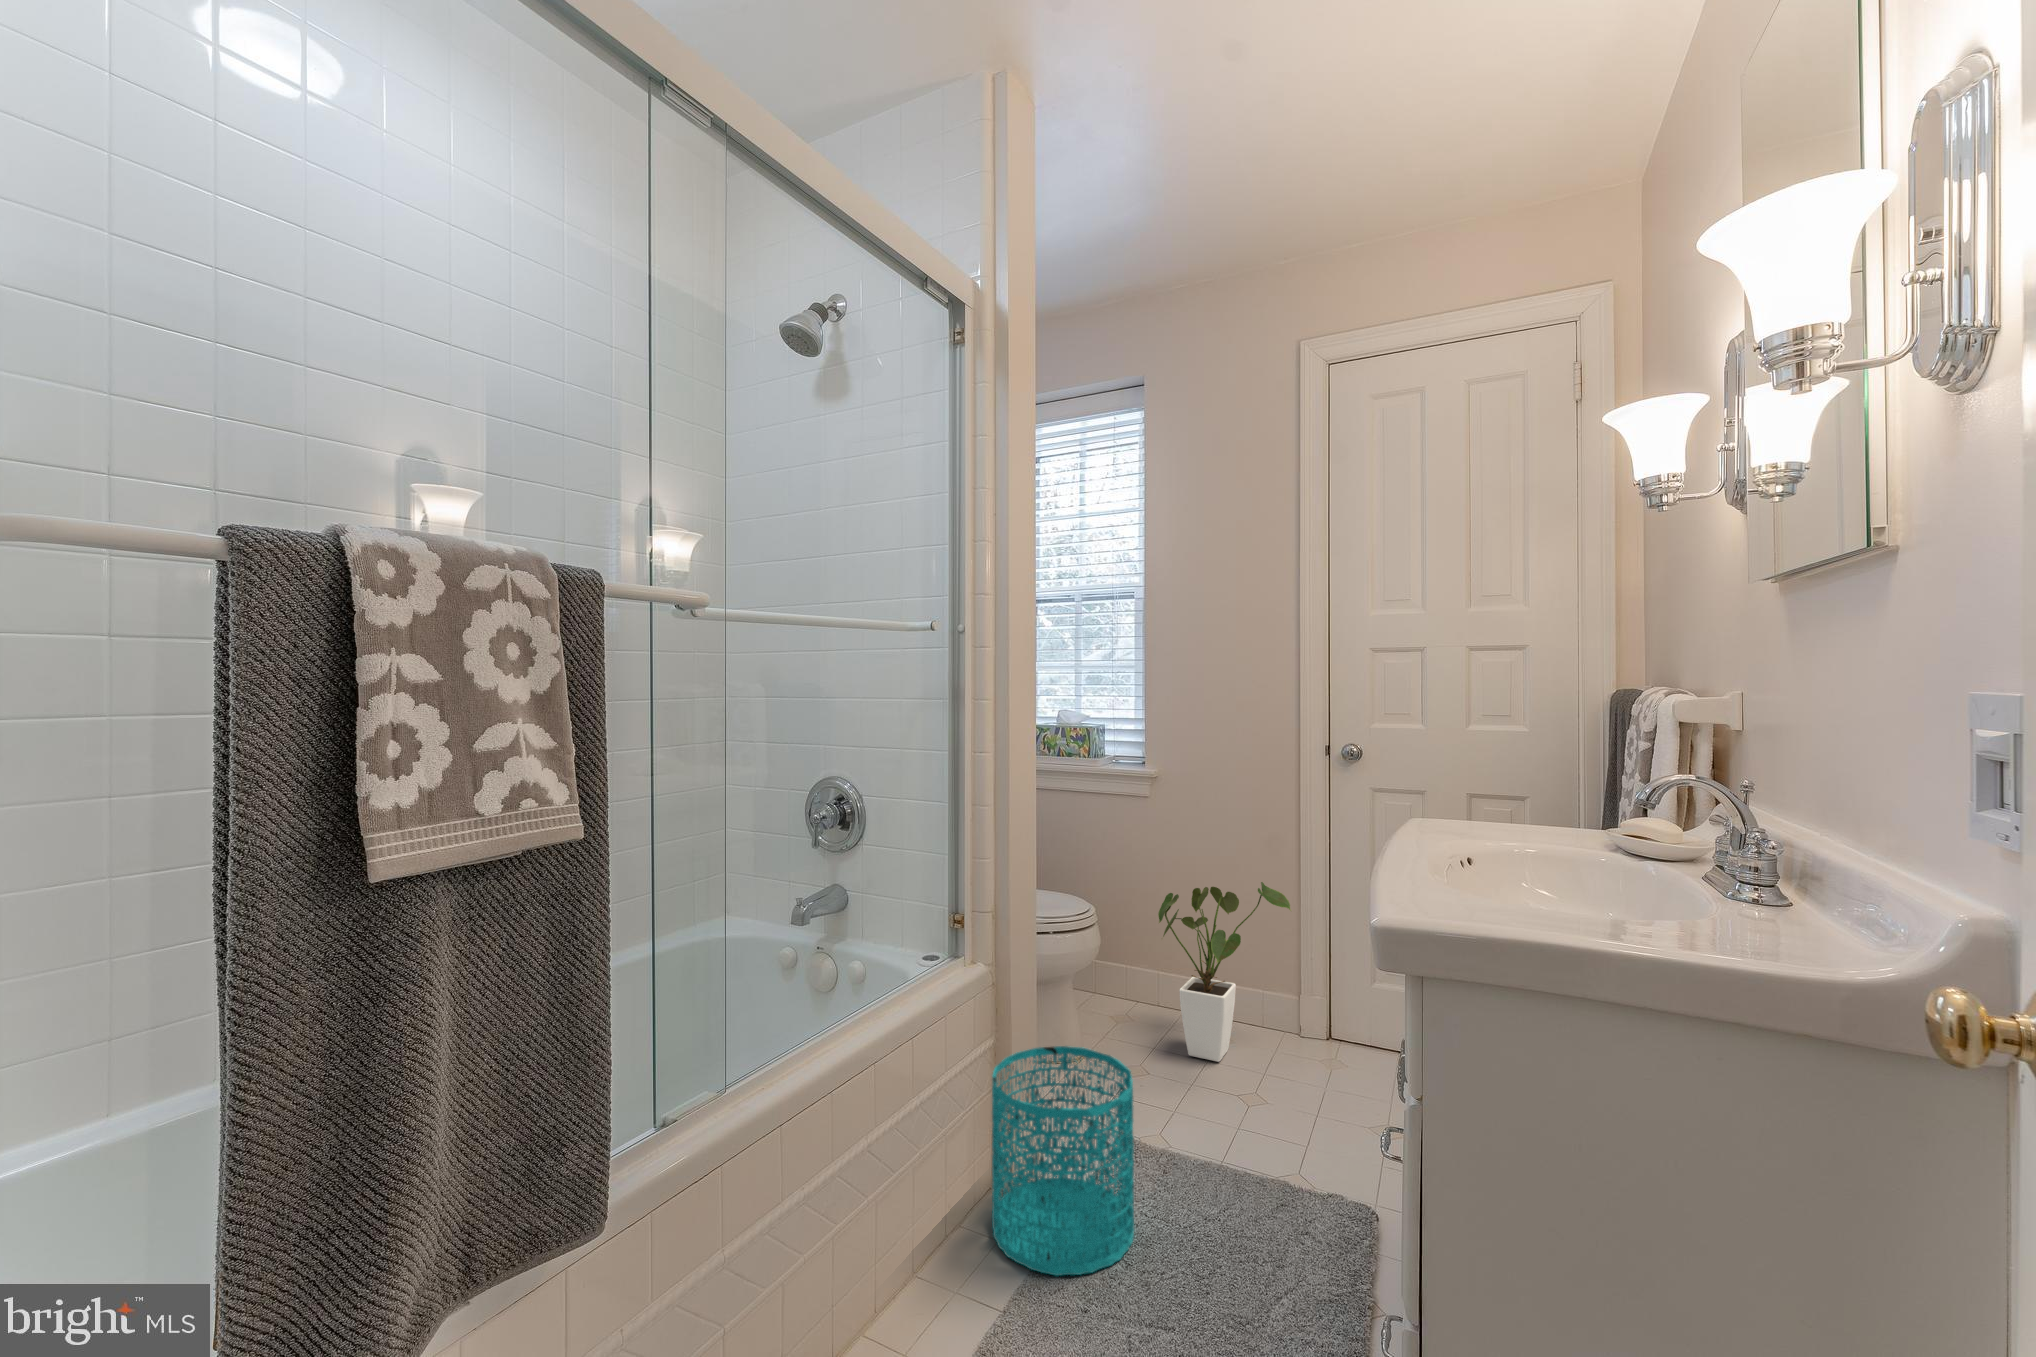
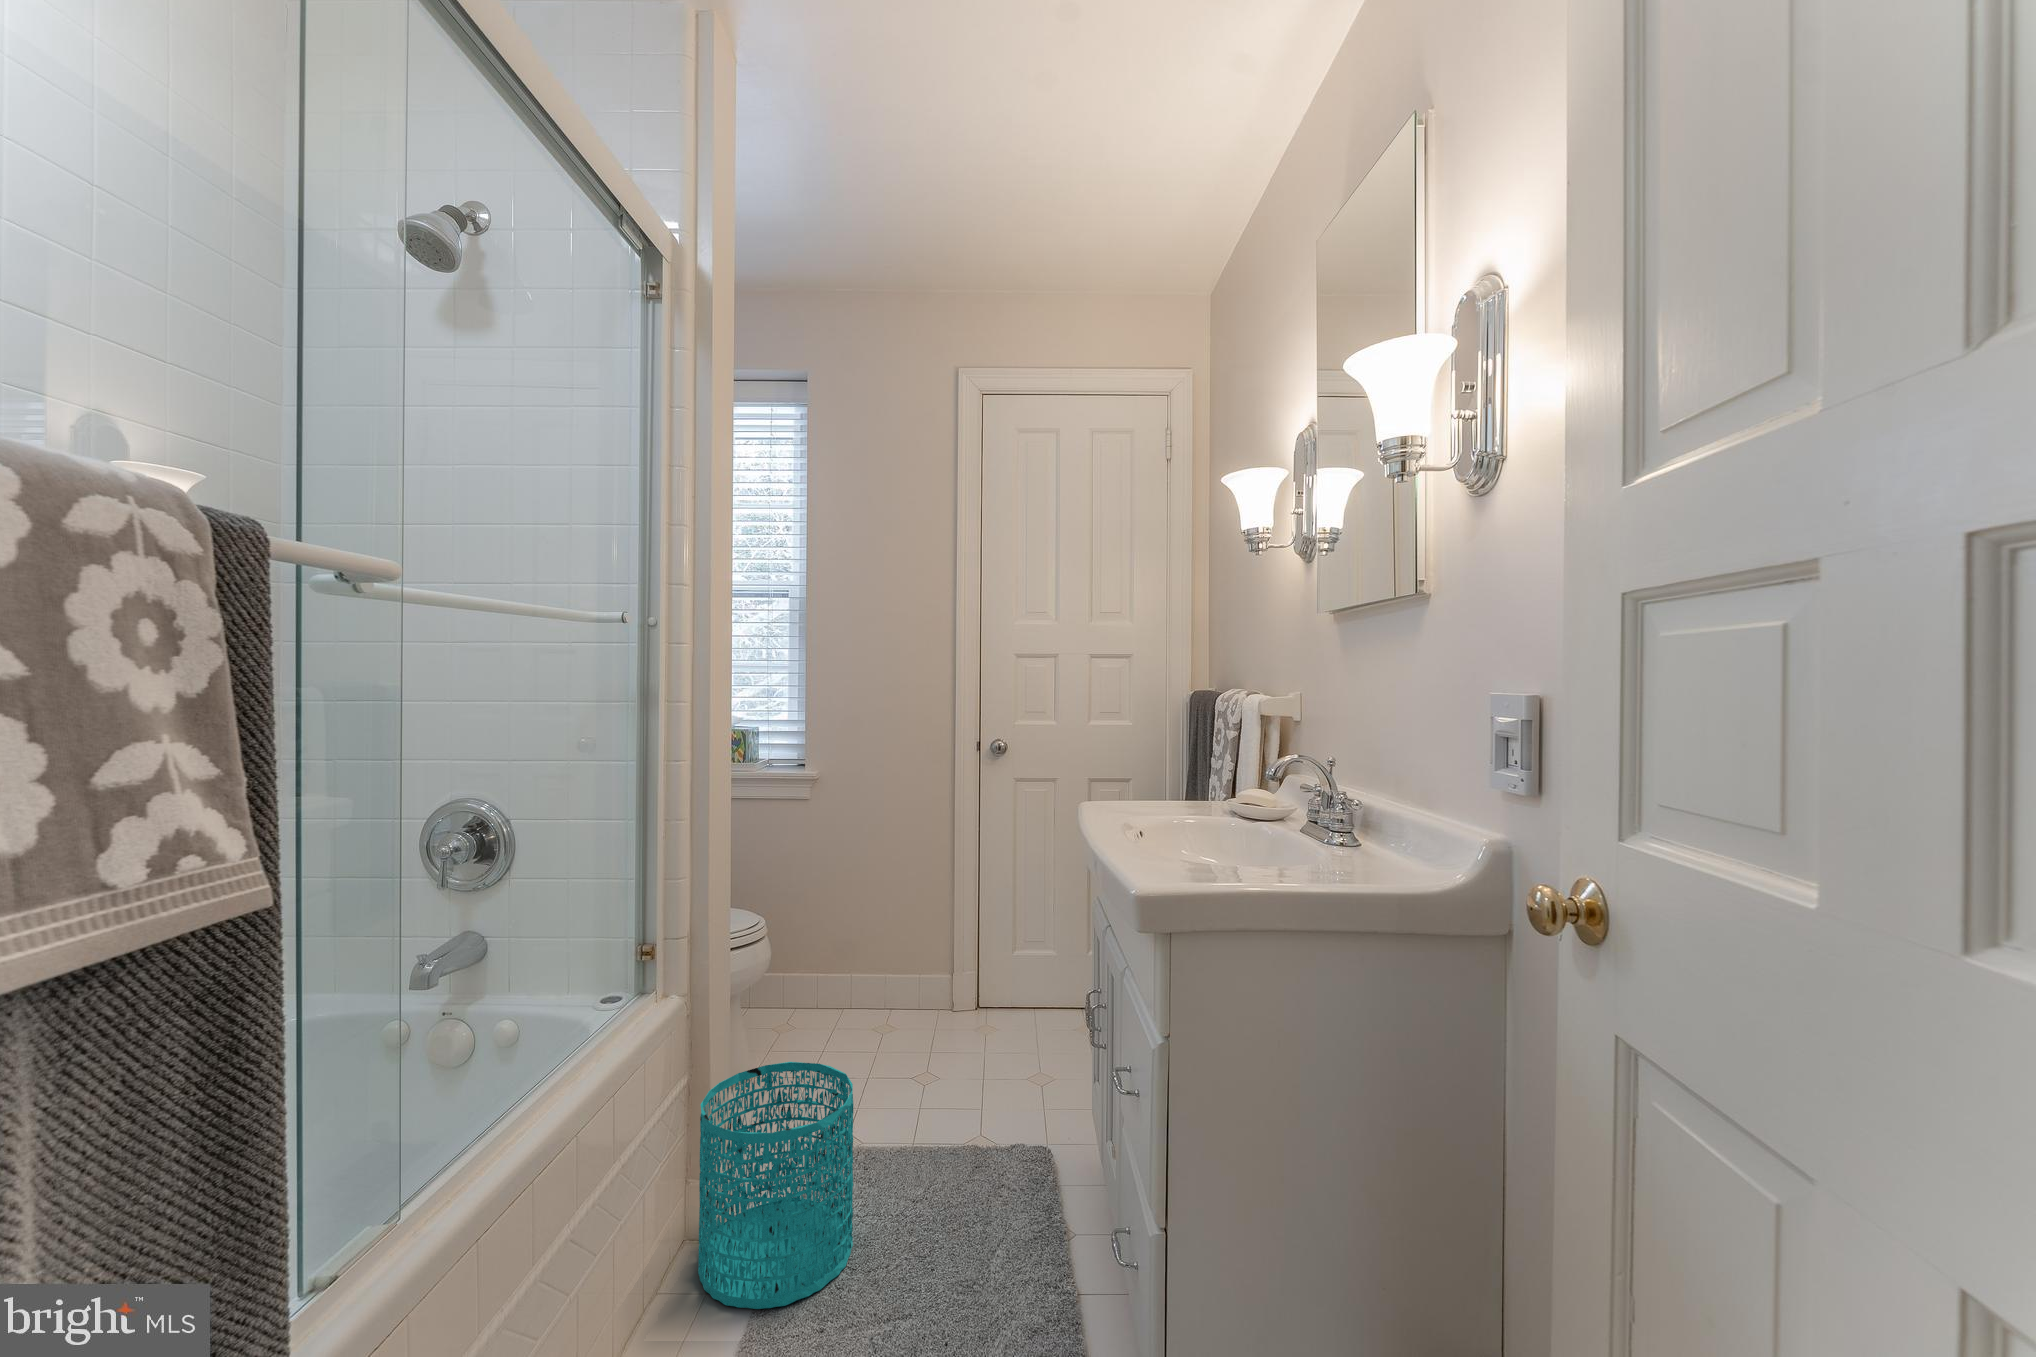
house plant: present [1158,882,1291,1062] -> none [829,872,946,1049]

